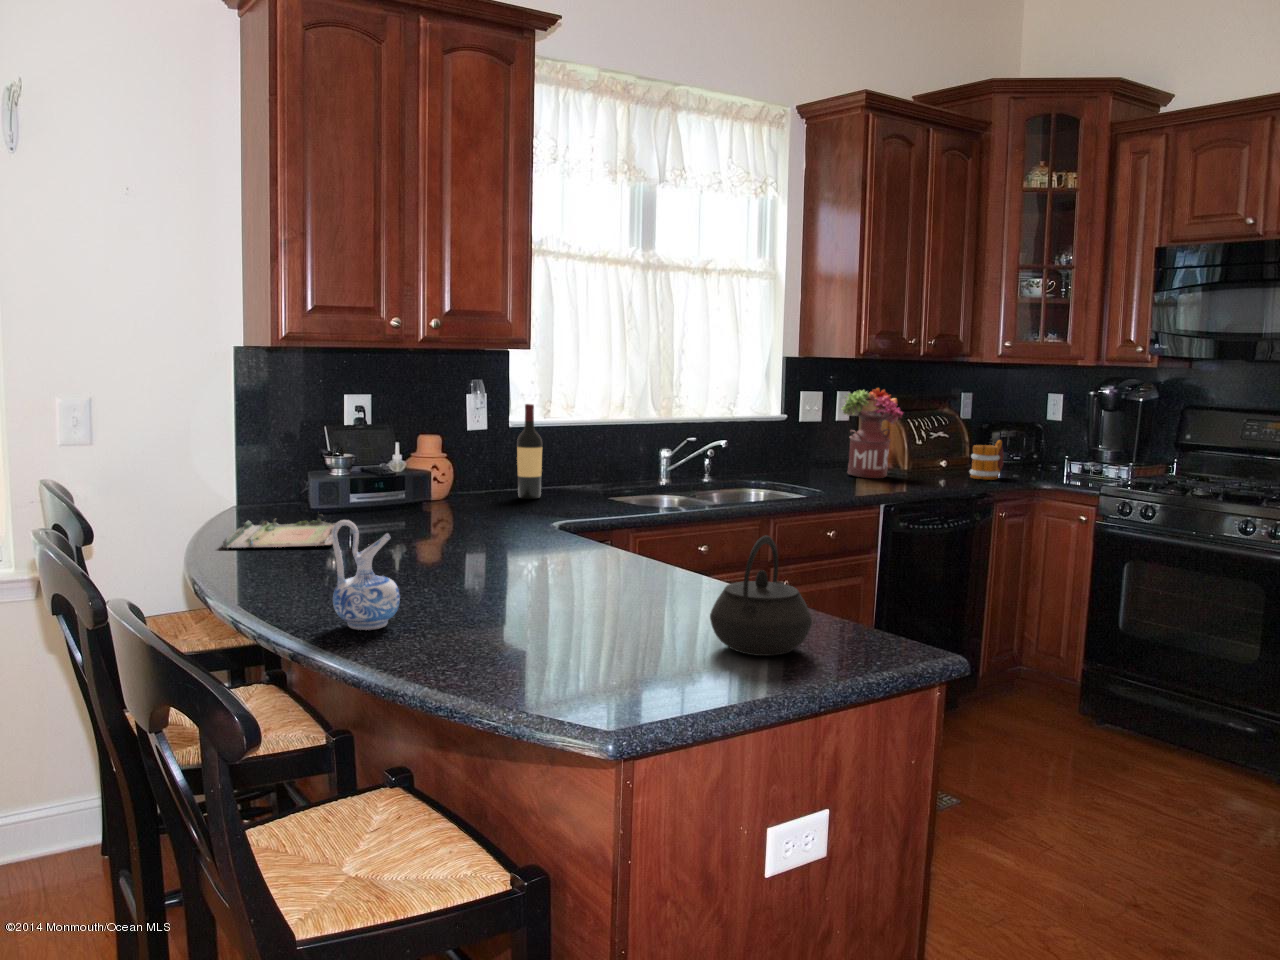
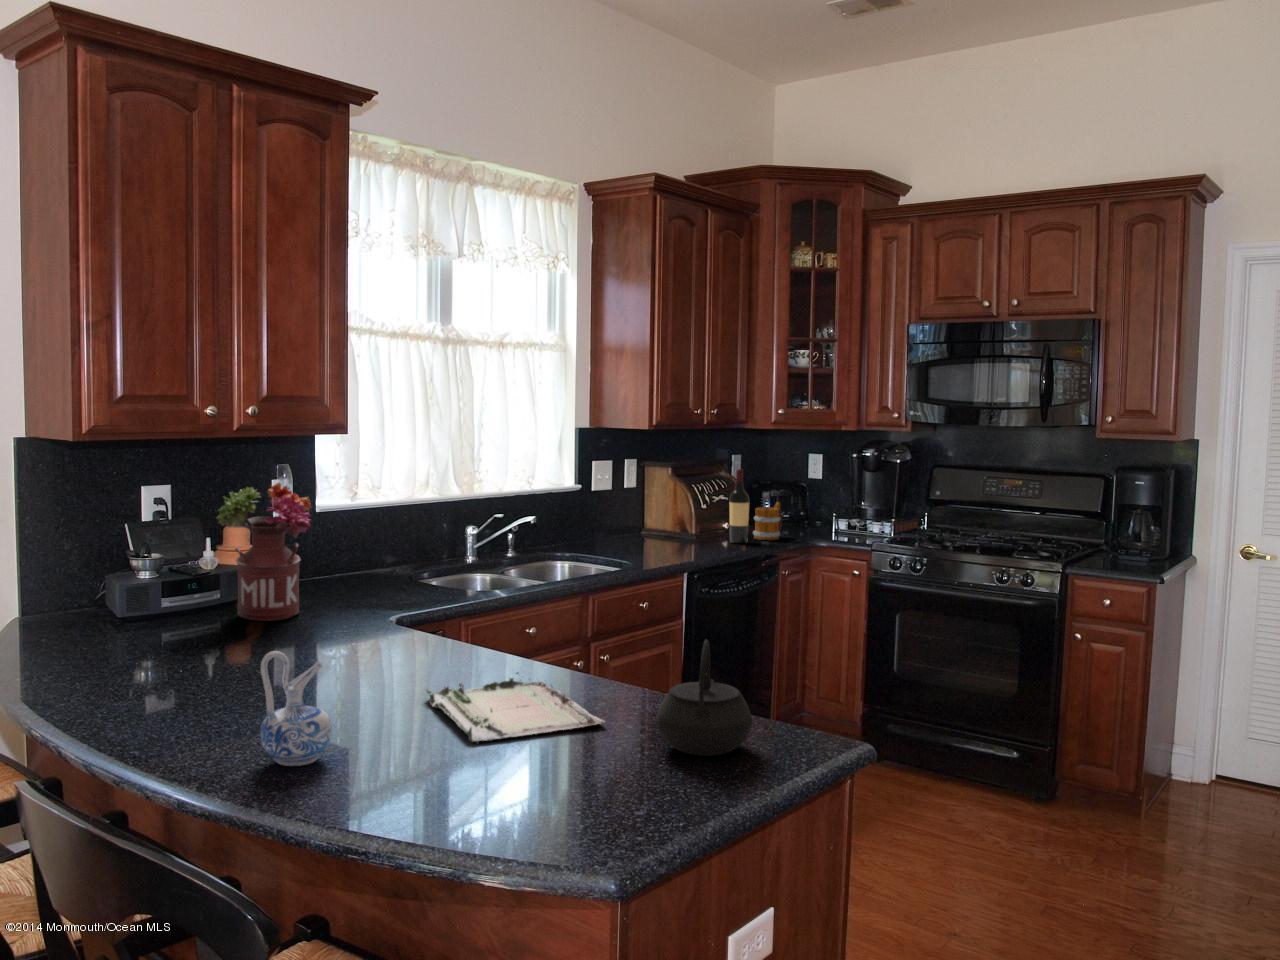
flower arrangement: present [842,388,903,478] -> present [217,483,311,621]
wine bottle: present [517,404,542,499] -> present [730,469,749,543]
tray: present [222,519,341,548] -> present [426,672,605,744]

